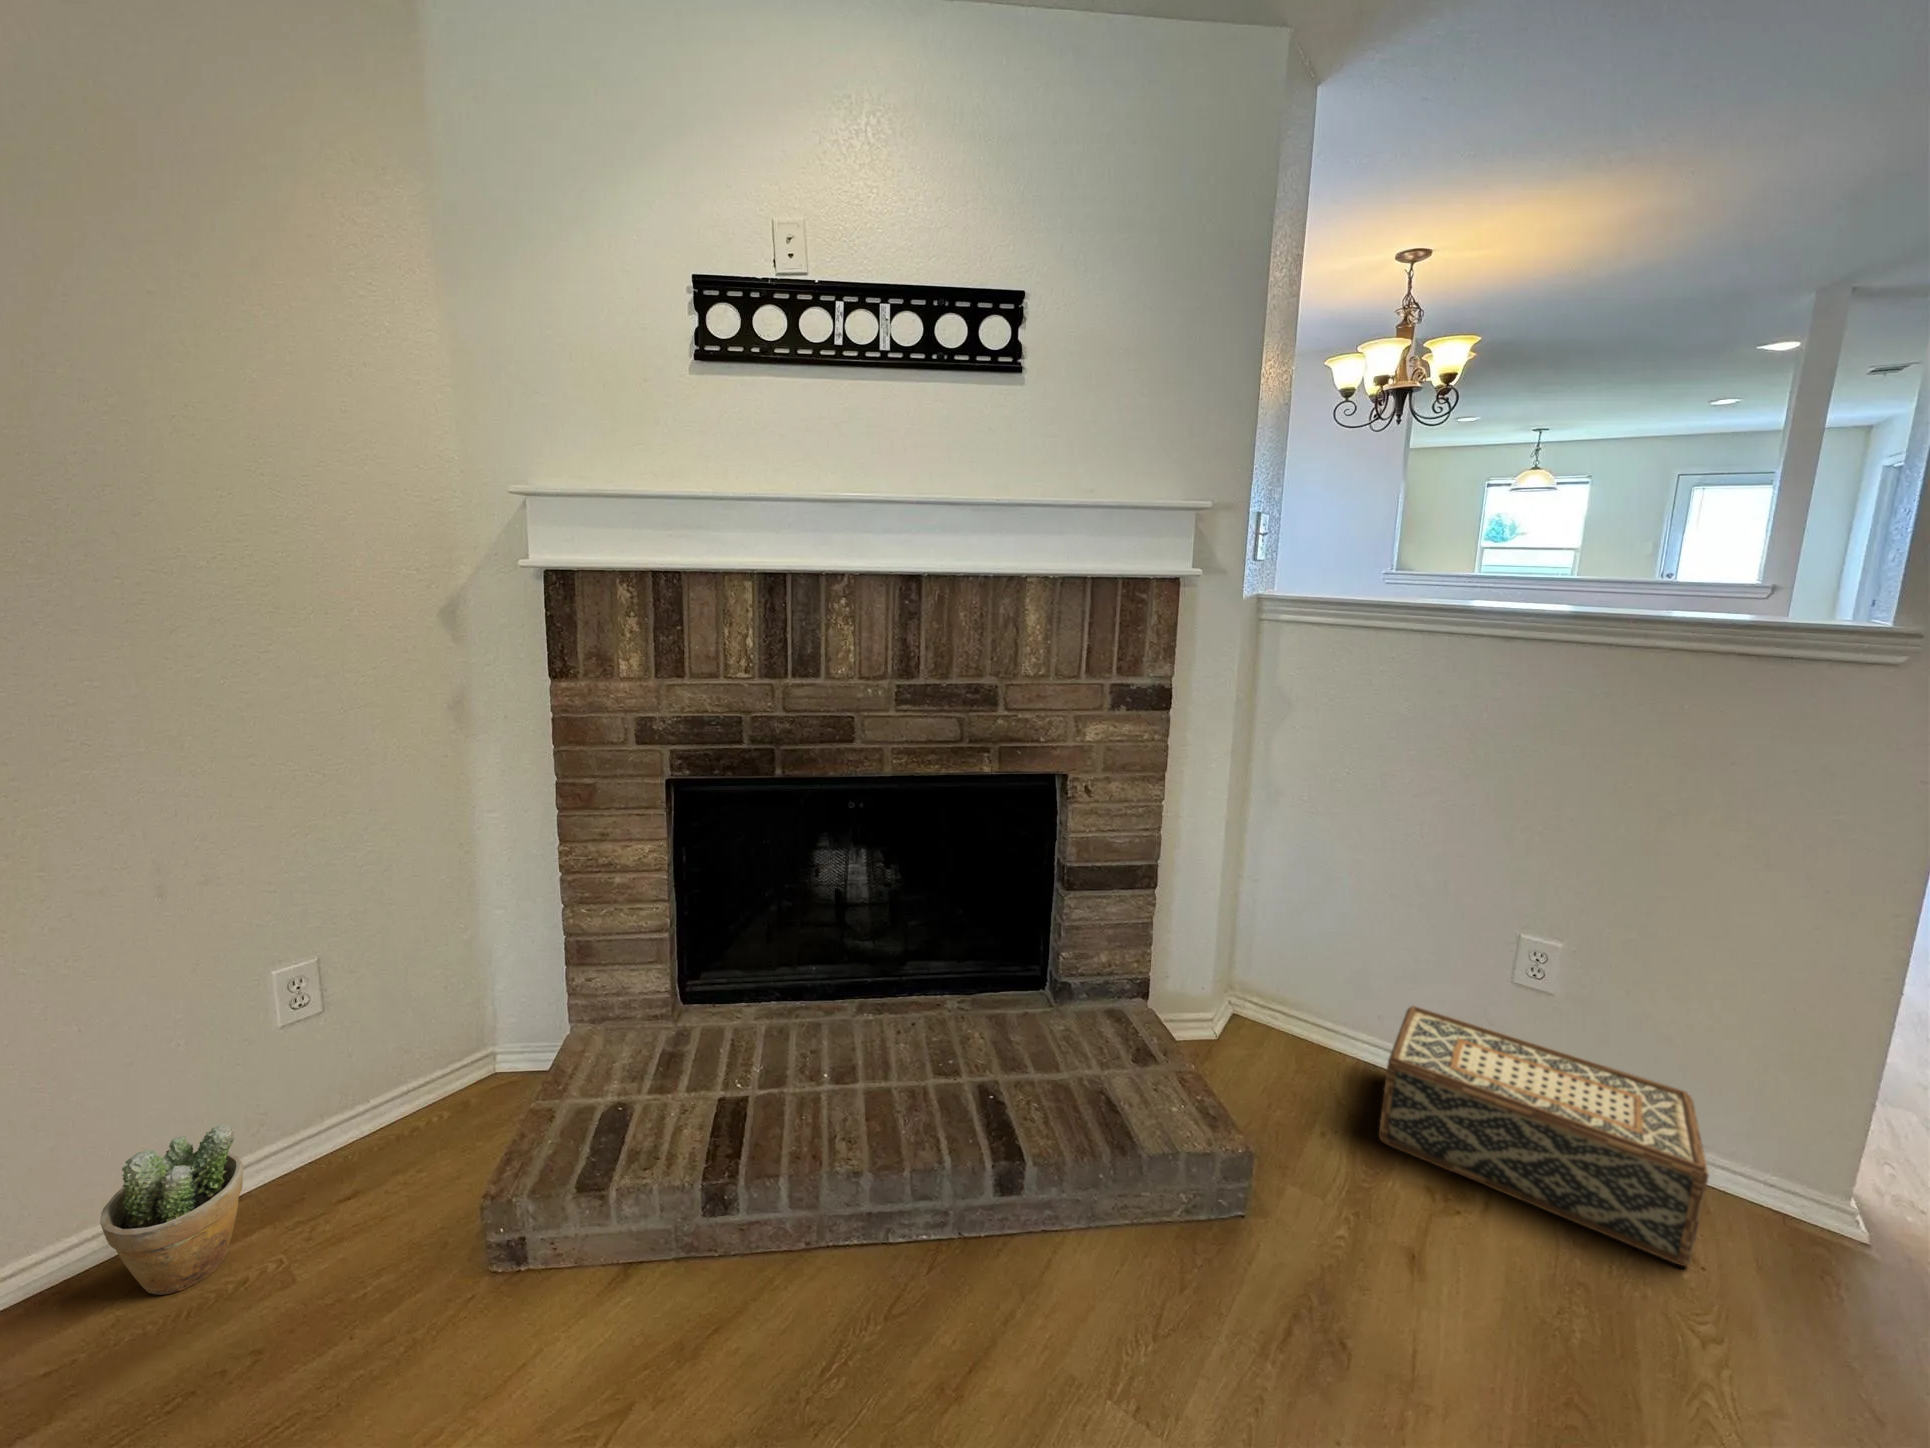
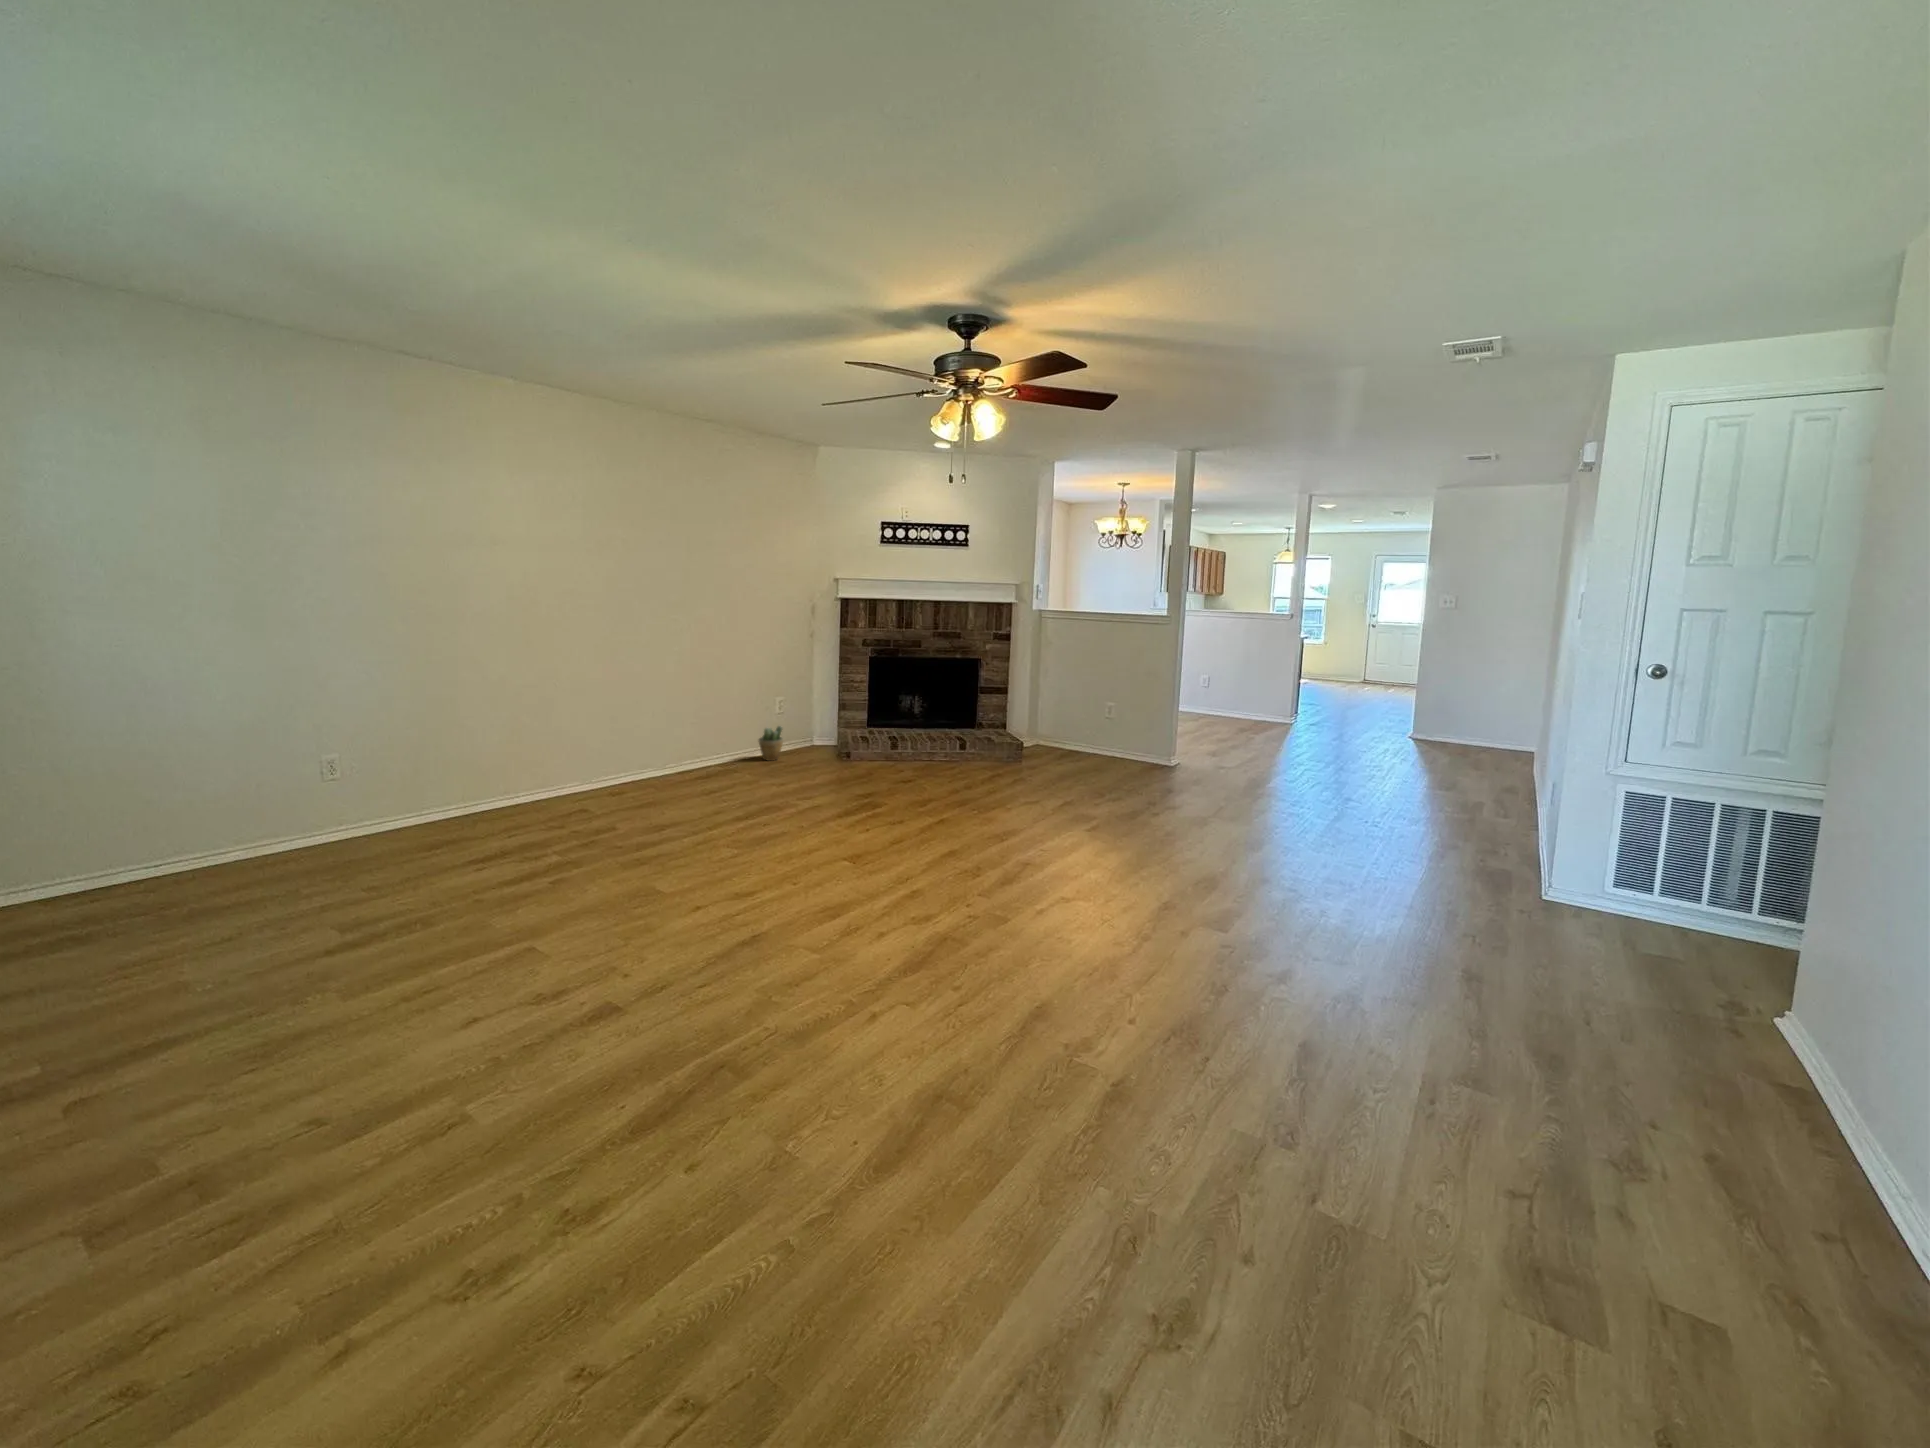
woven basket: present [1379,1006,1709,1266] -> none [1065,727,1139,765]

